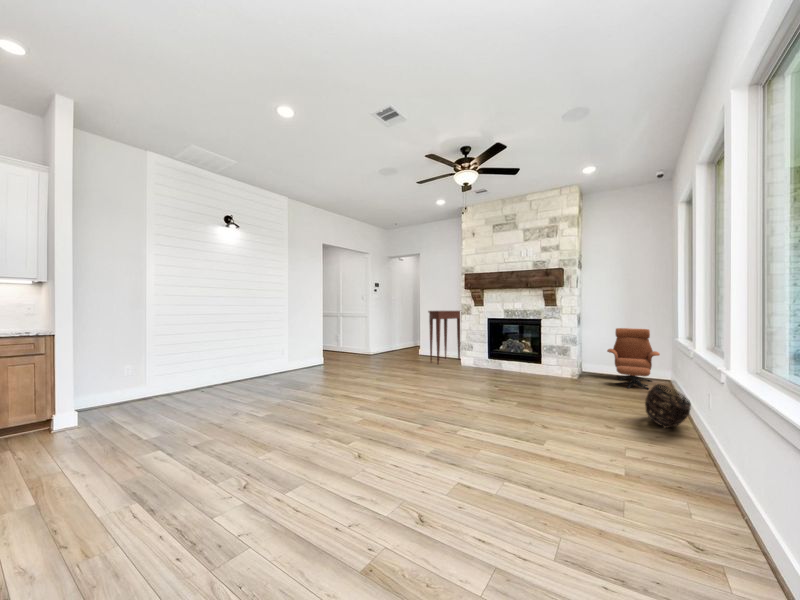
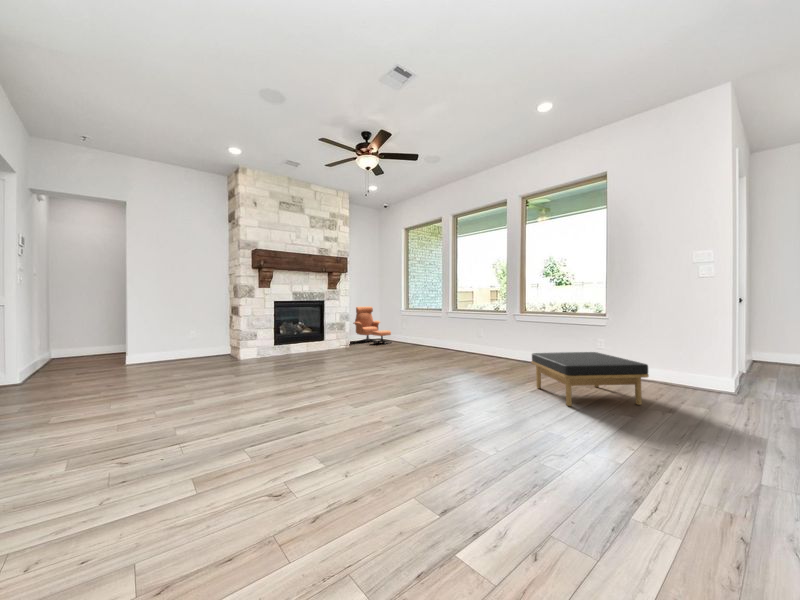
console table: present [428,311,460,364] -> none [177,292,218,366]
basket: present [645,384,691,428] -> none [439,330,473,350]
ottoman: none [351,420,484,535] -> present [531,352,649,406]

